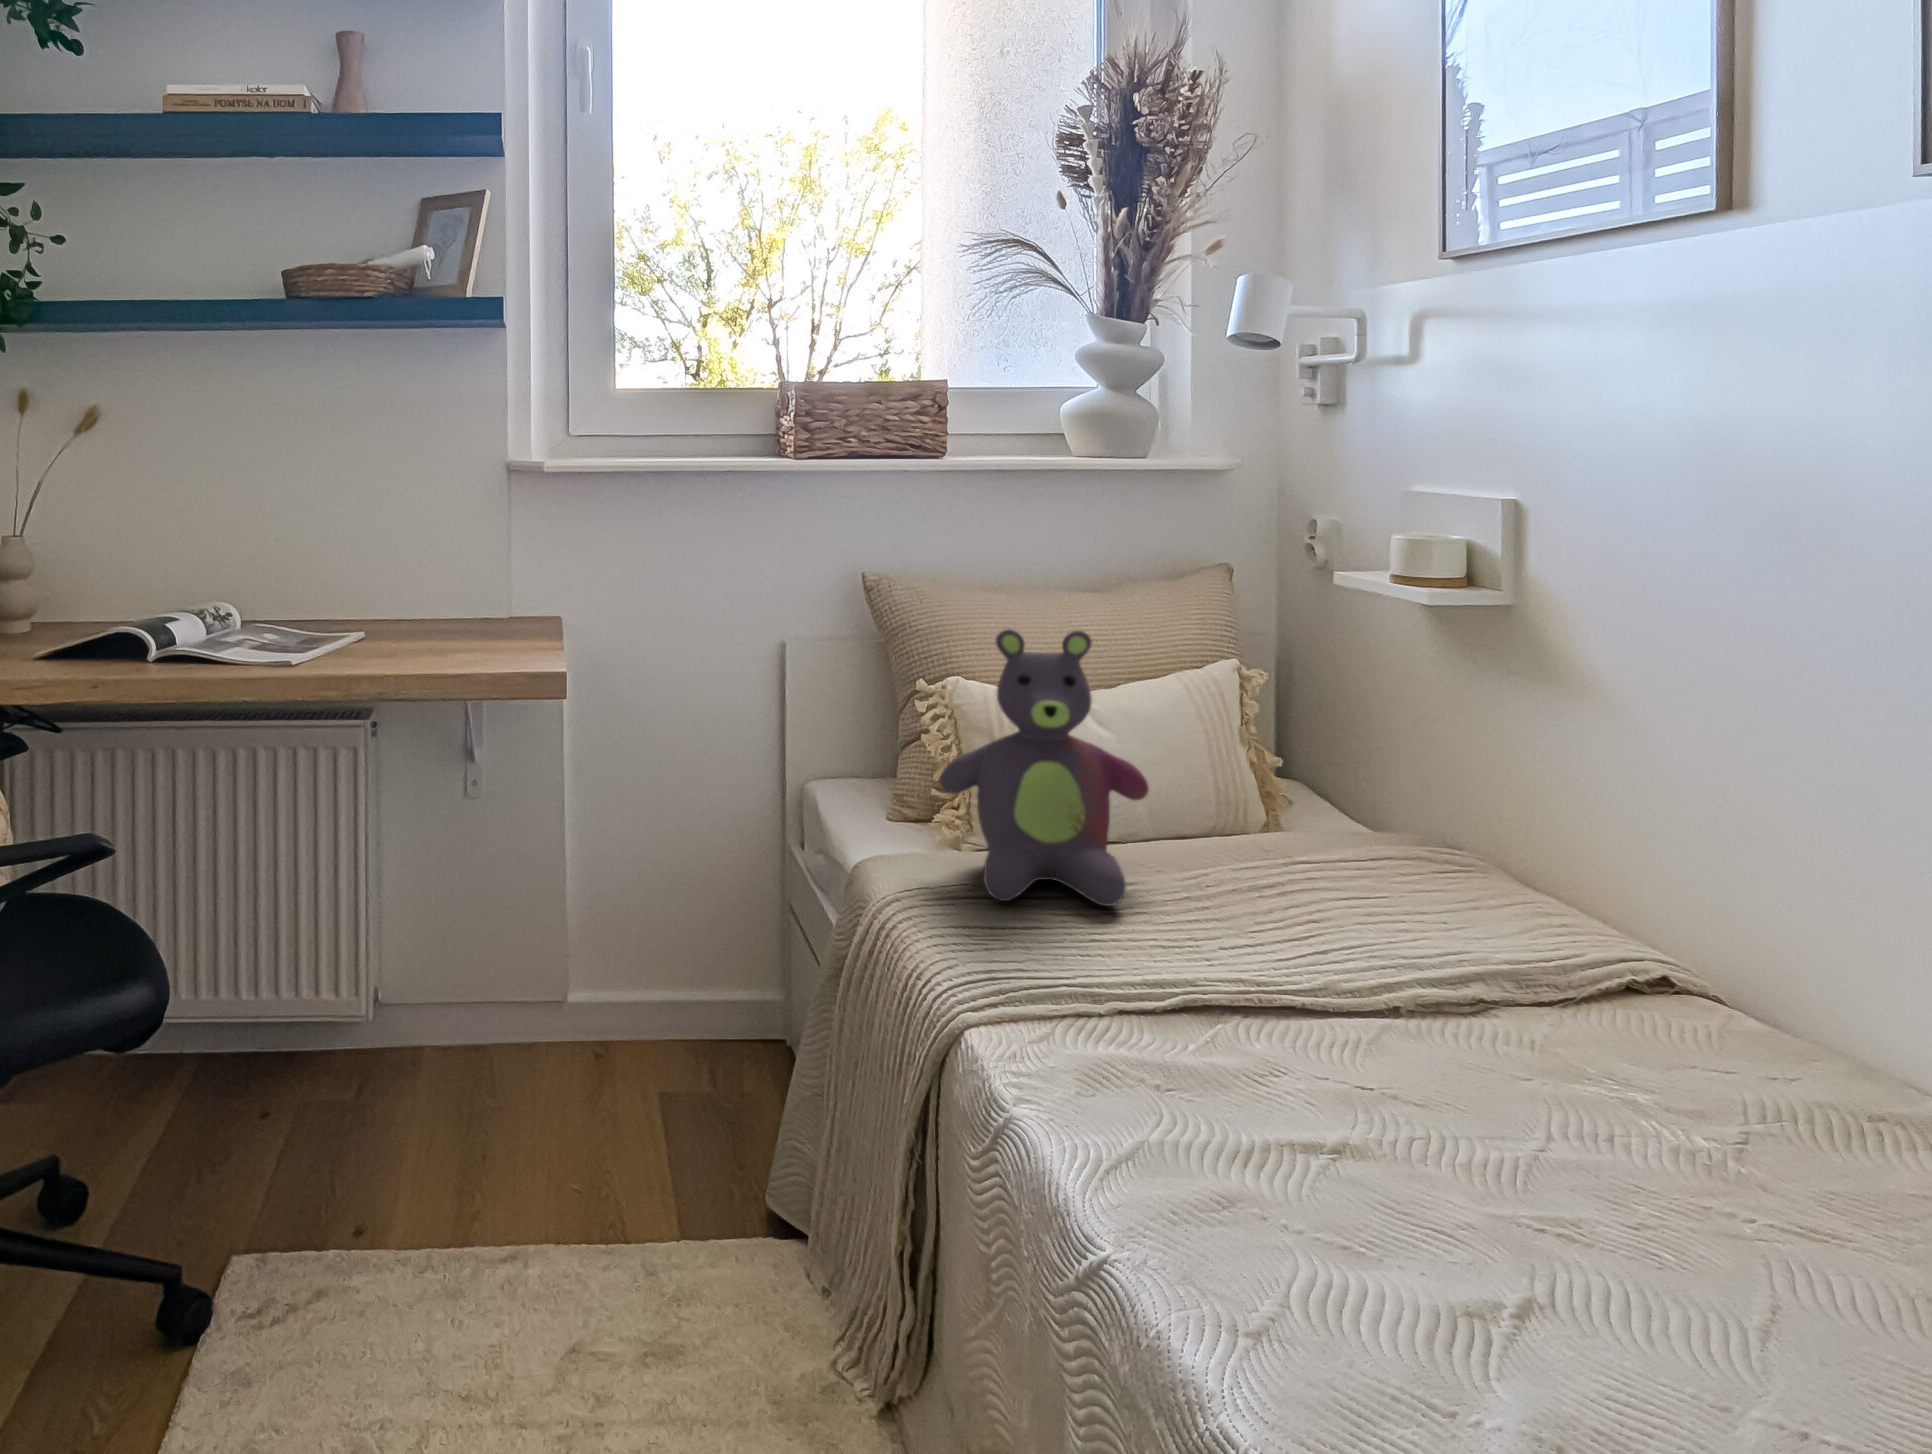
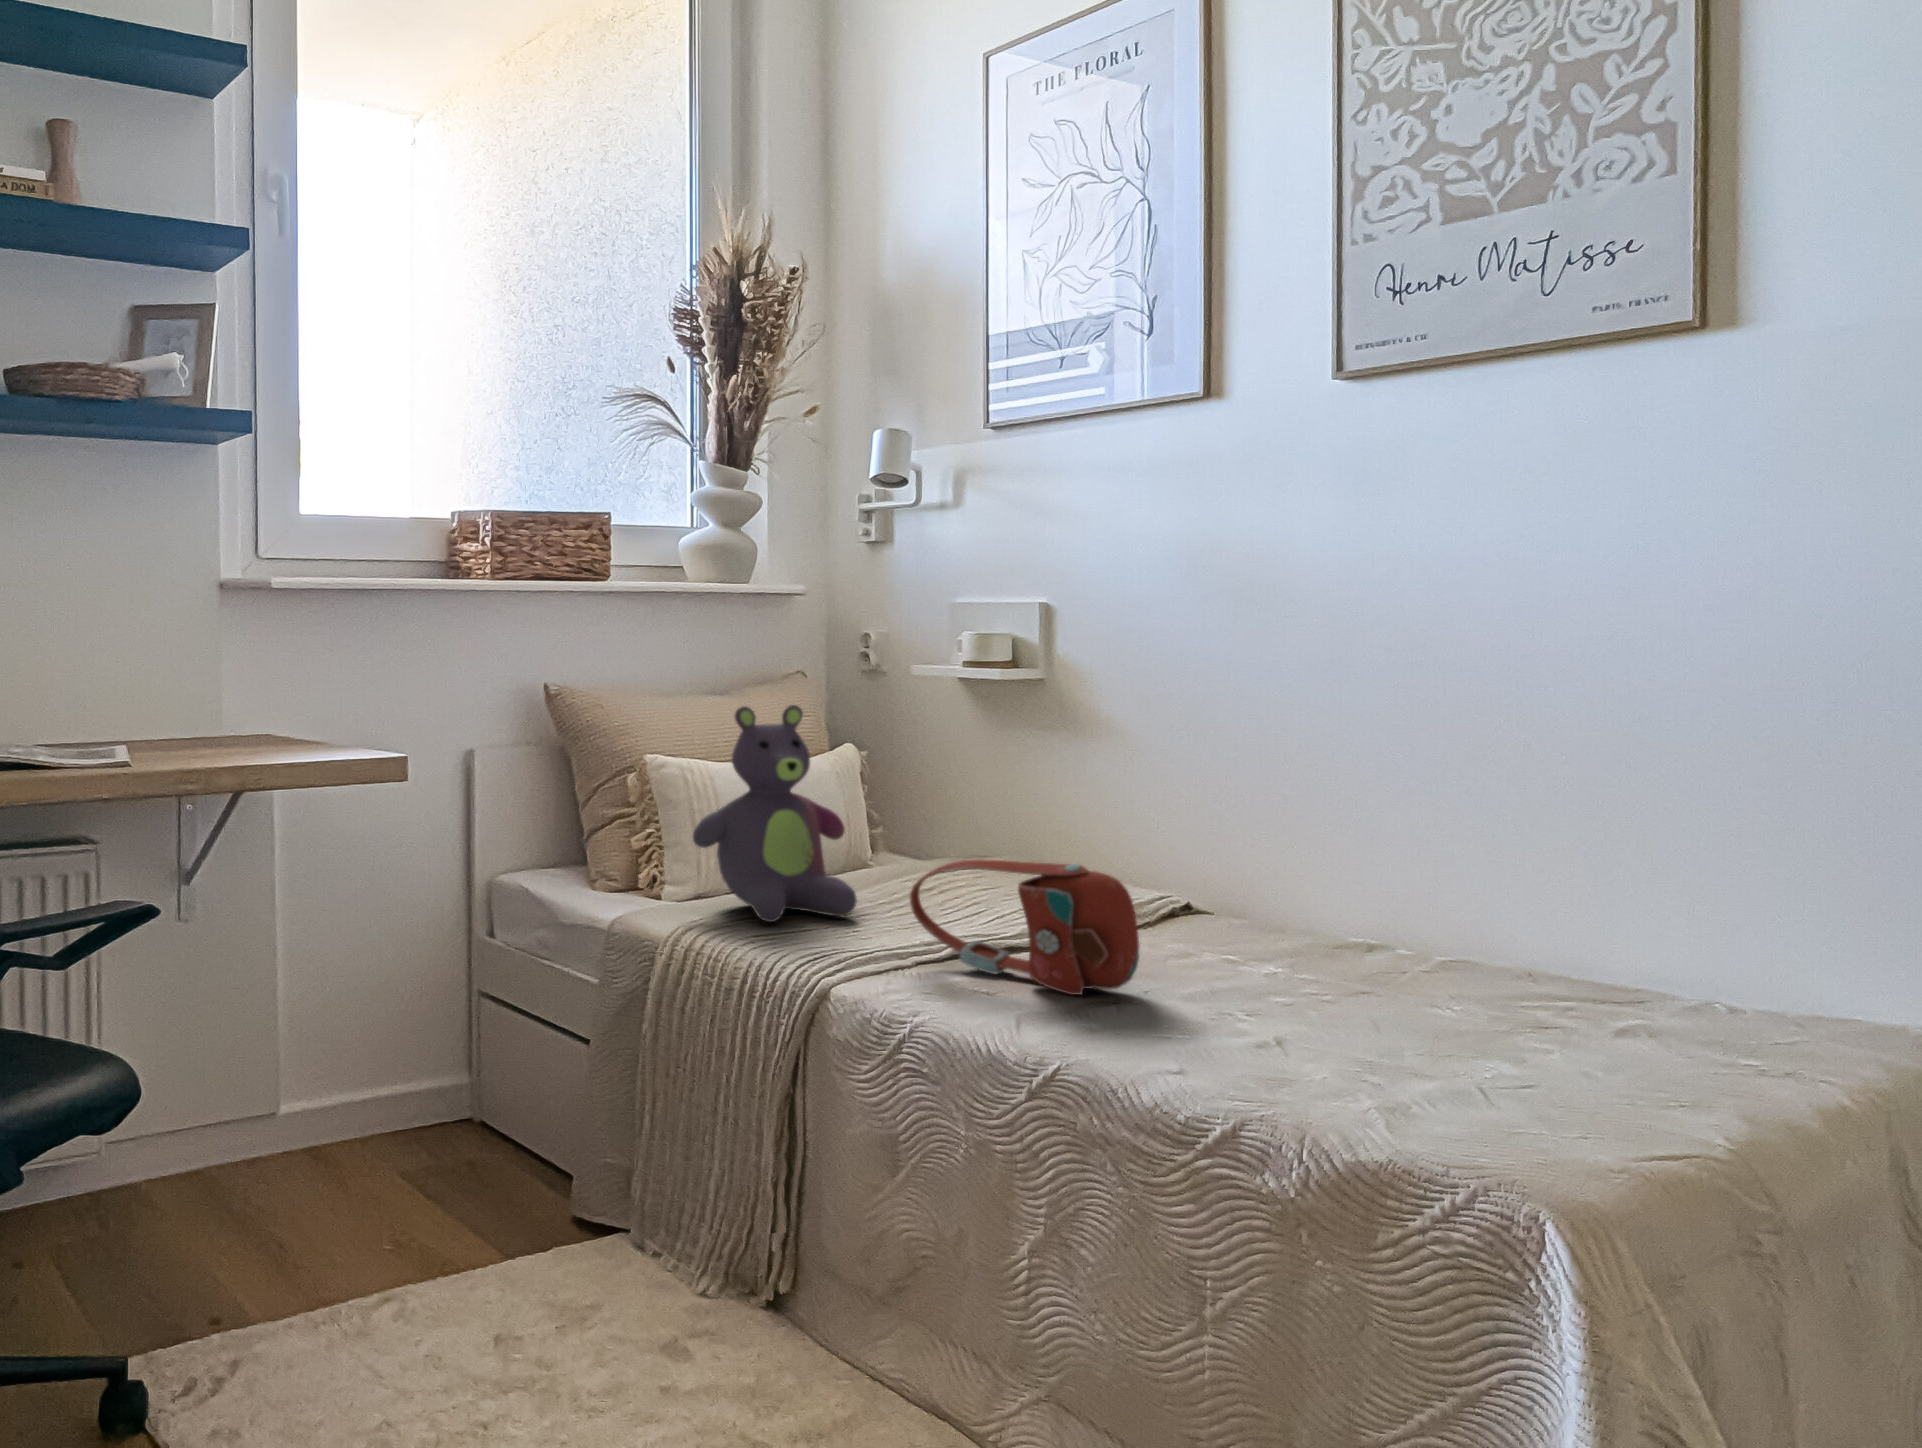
handbag: none [1100,897,1388,1154] -> present [910,859,1139,995]

